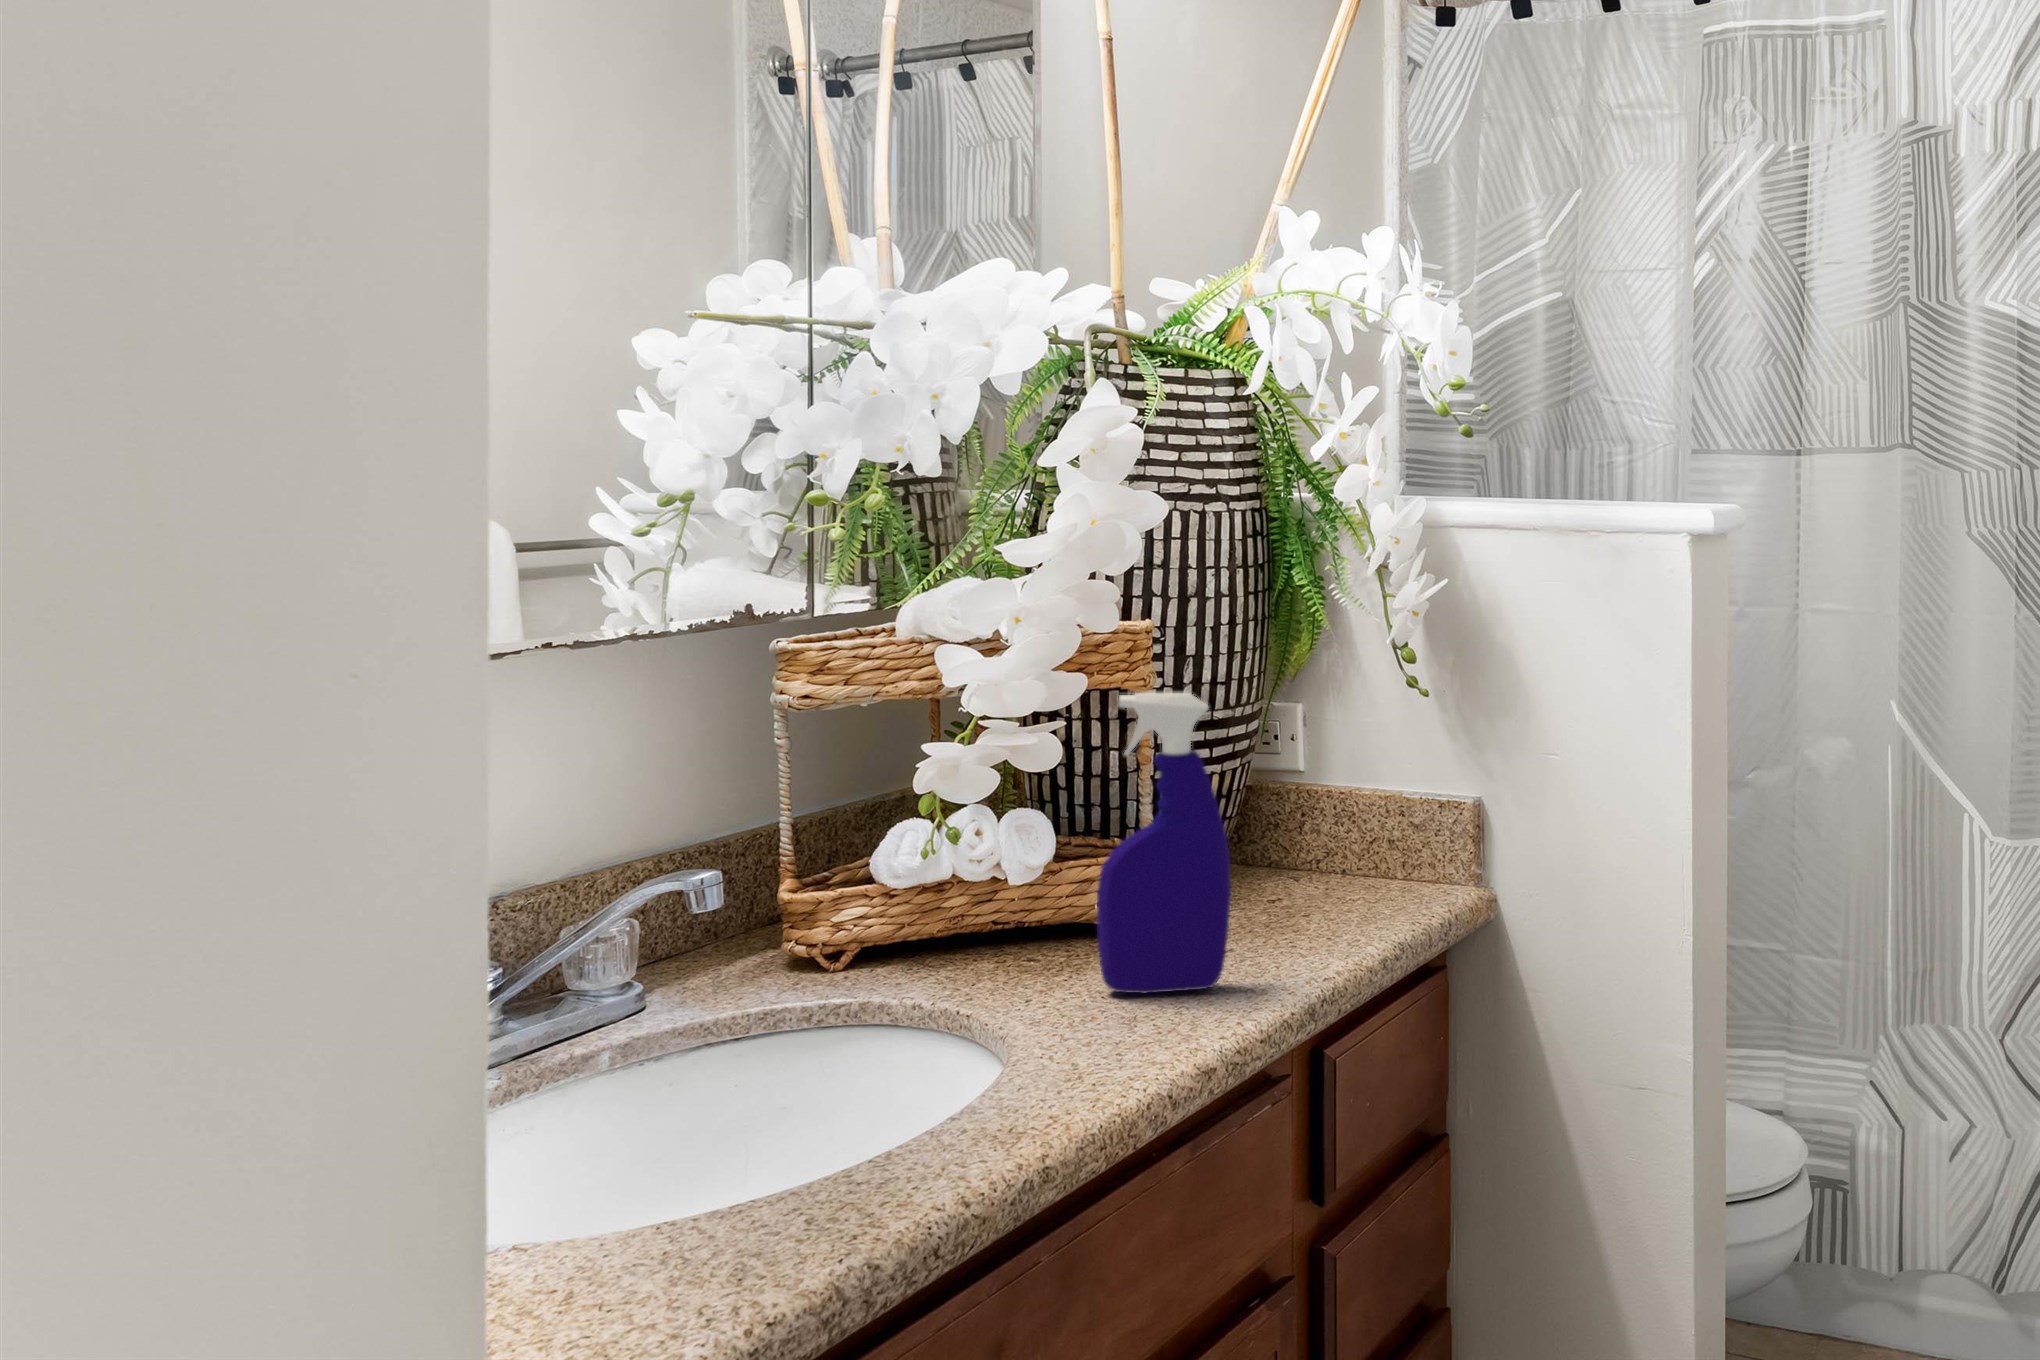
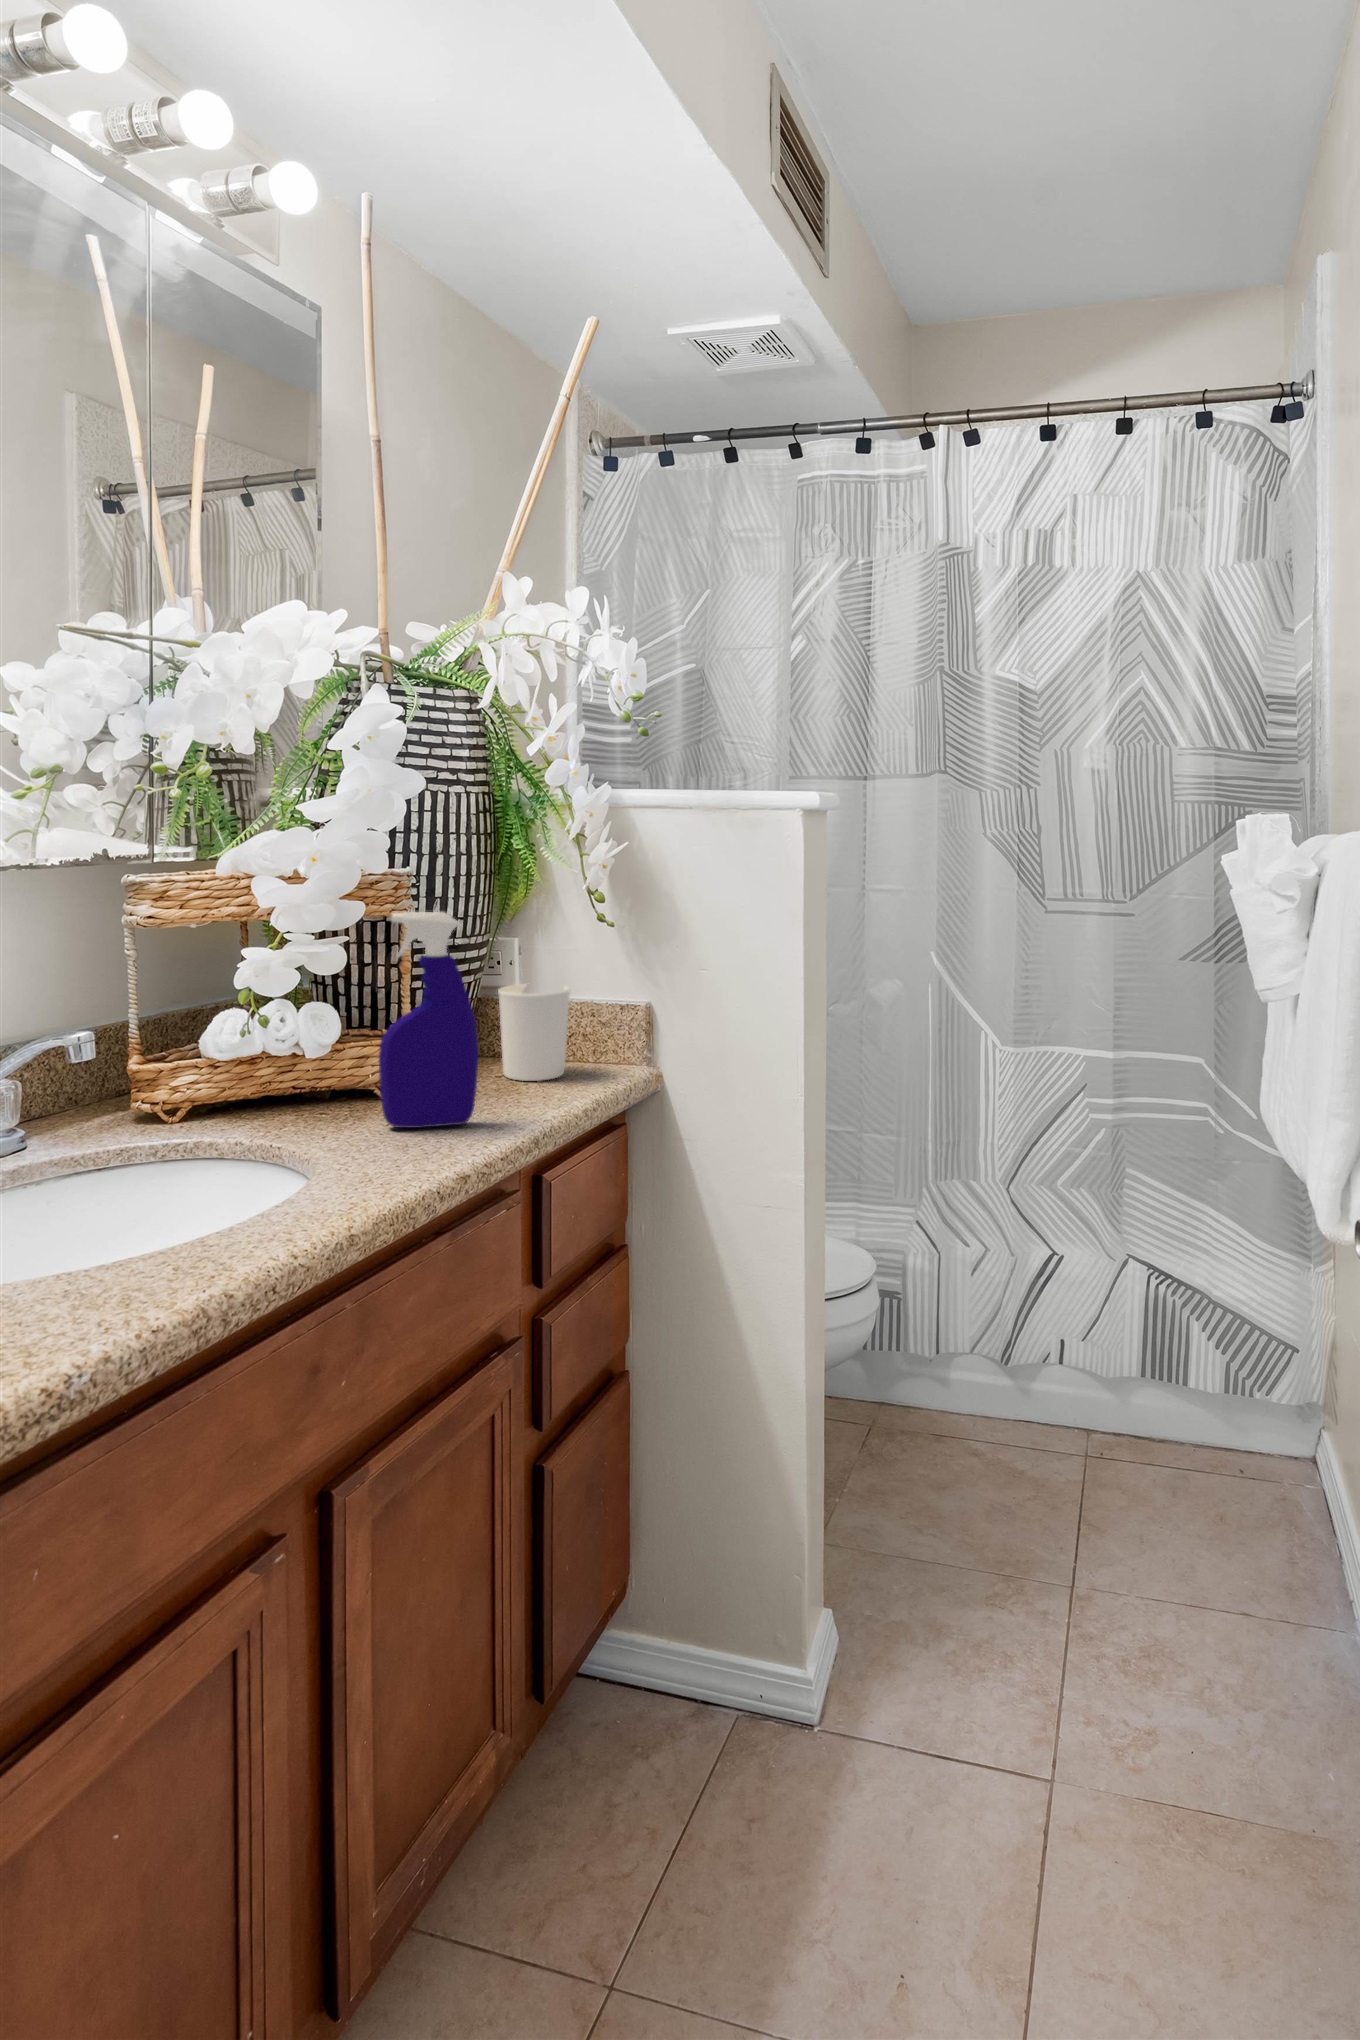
candle holder: none [1268,770,1367,914] -> present [498,984,570,1081]

